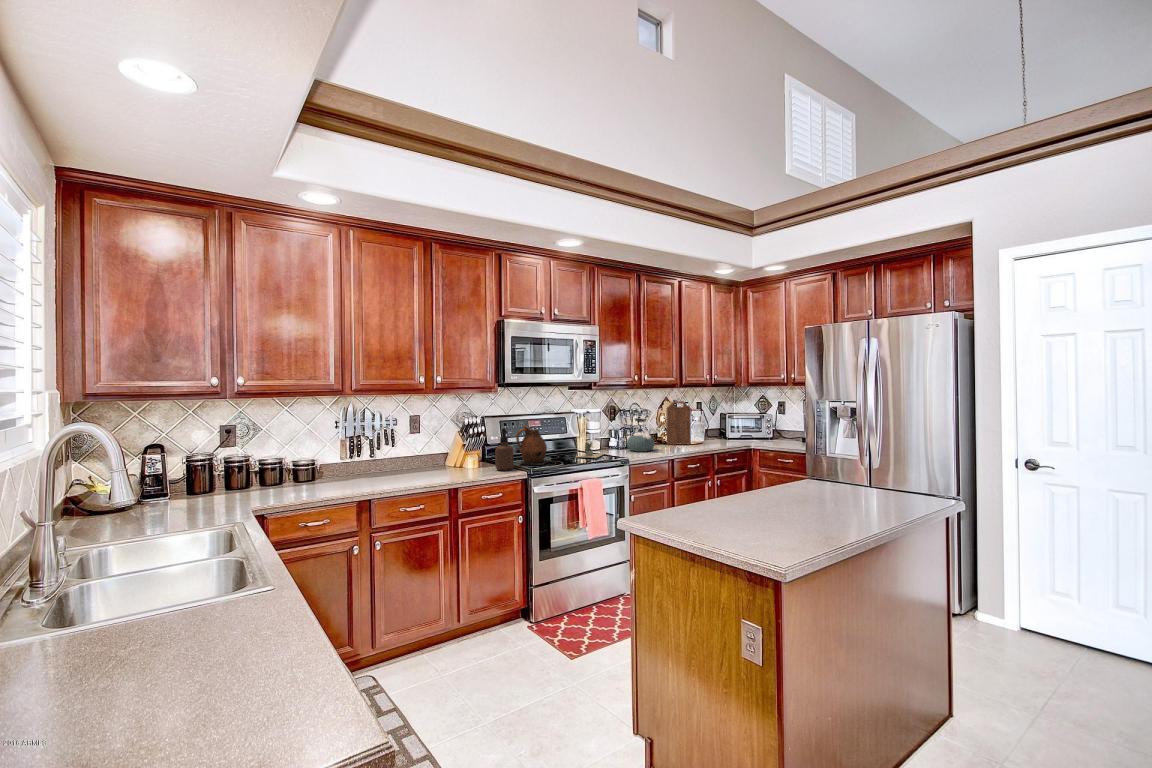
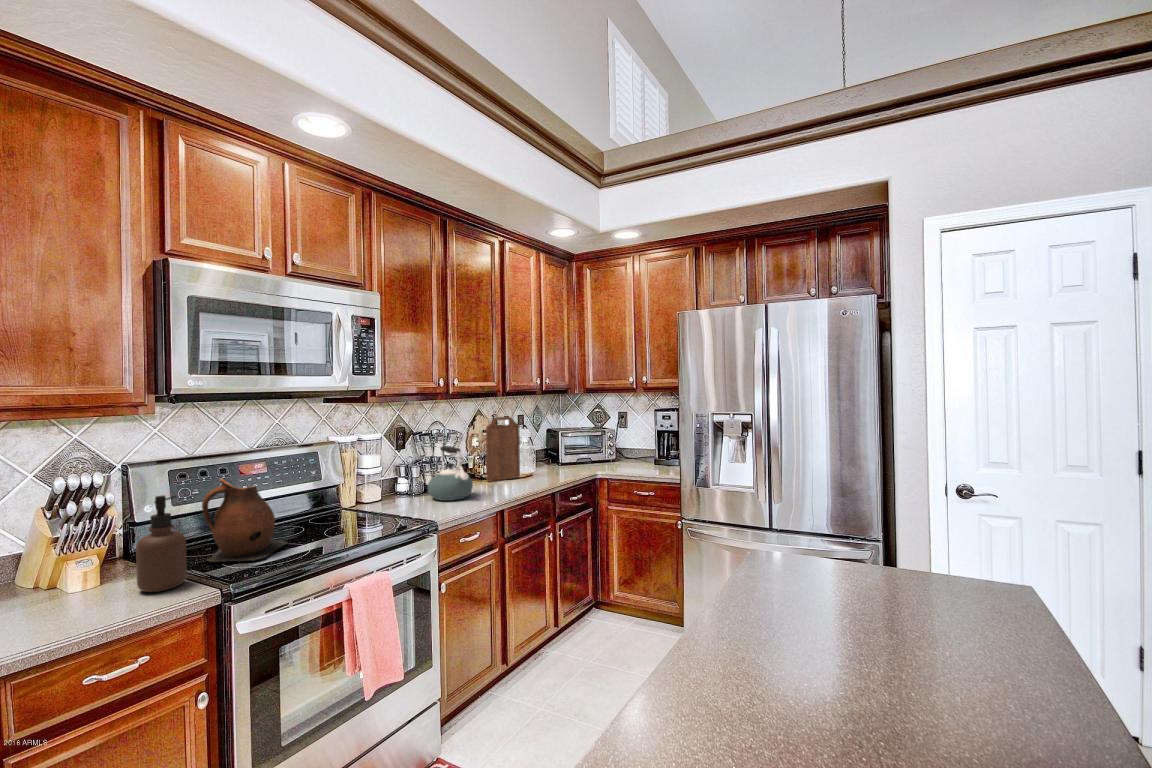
potted plant: present [578,441,602,458] -> none [336,492,400,526]

